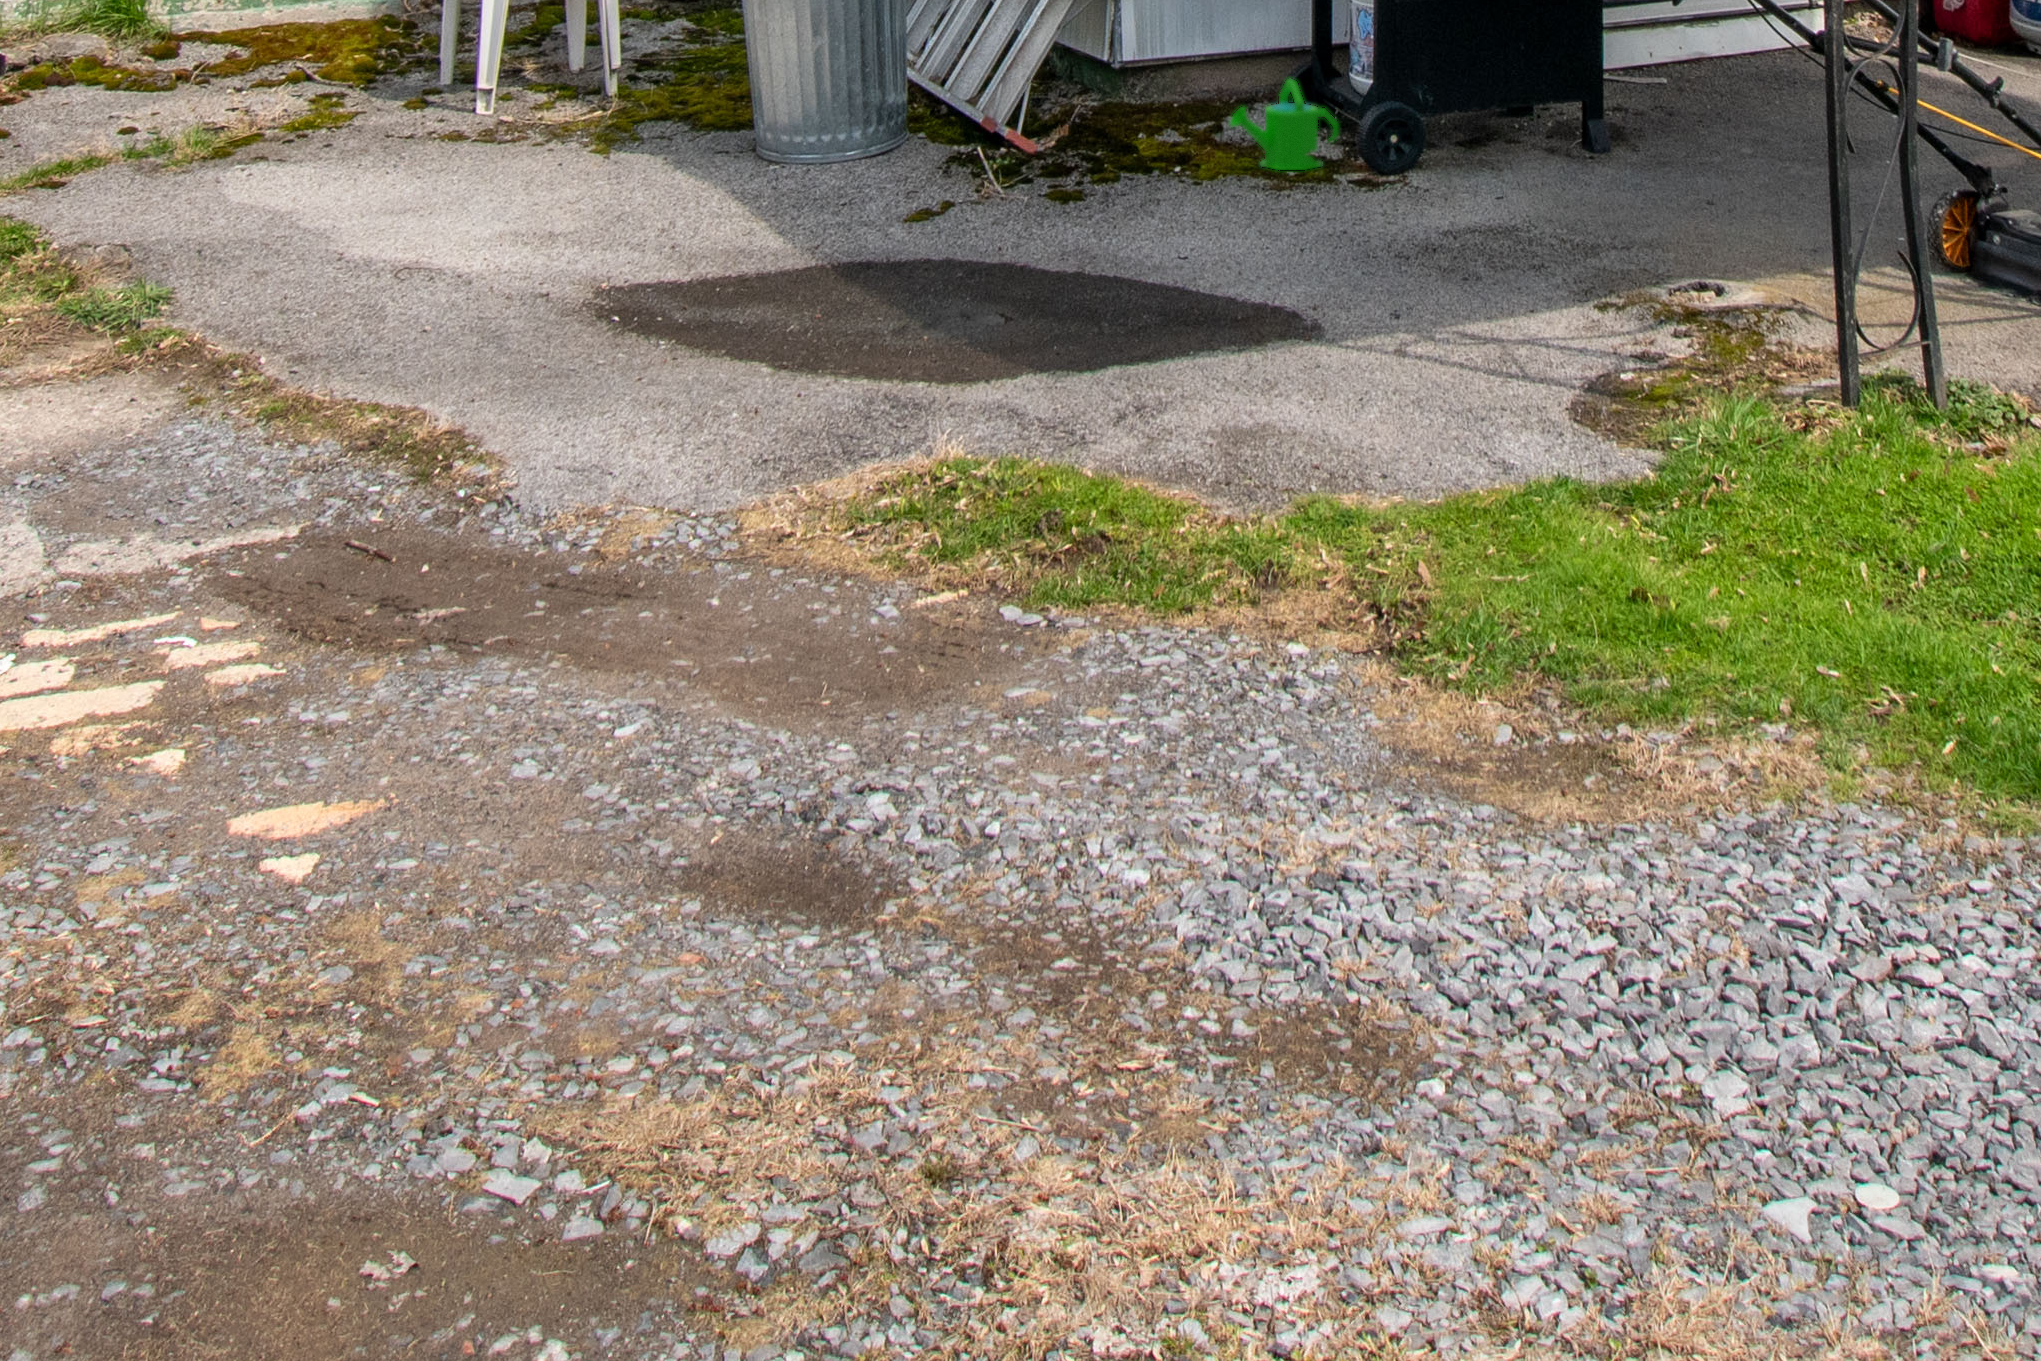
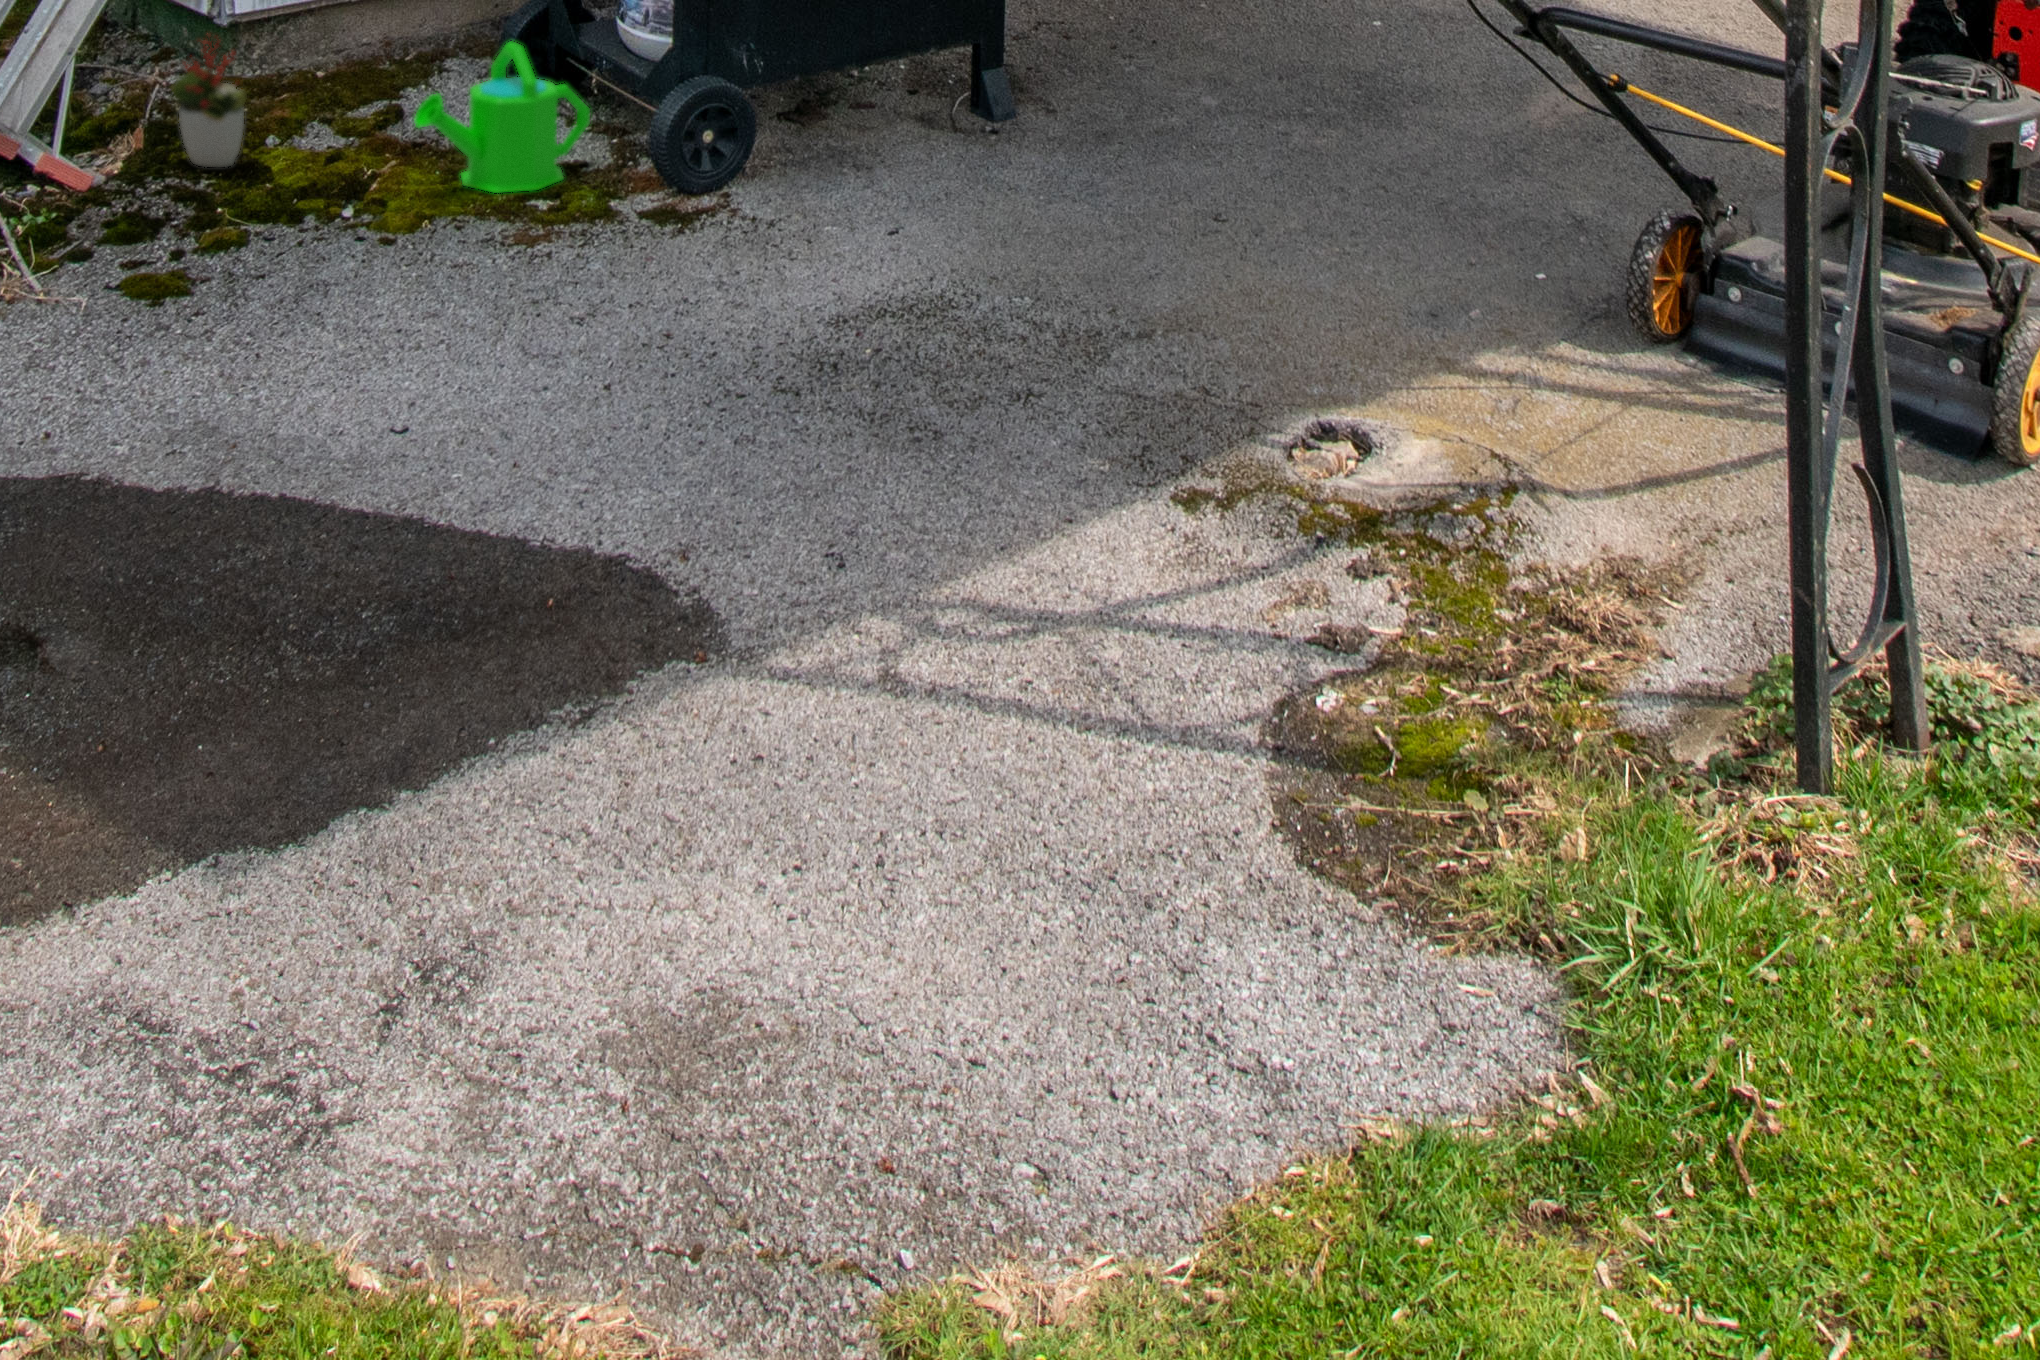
decorative plant: none [1091,70,1135,153] -> present [171,39,247,167]

